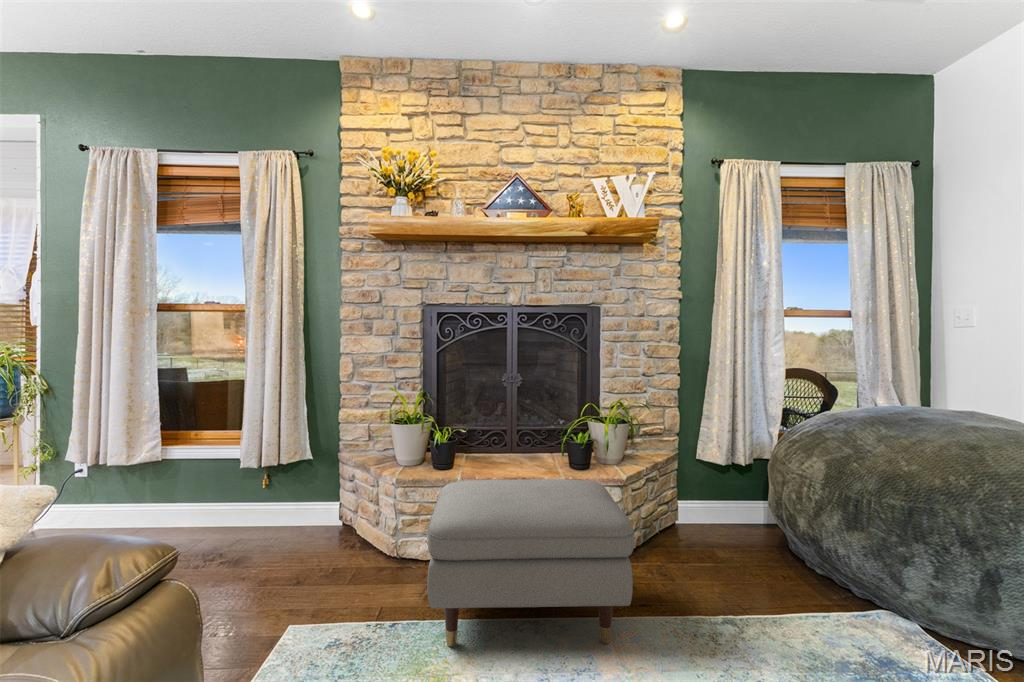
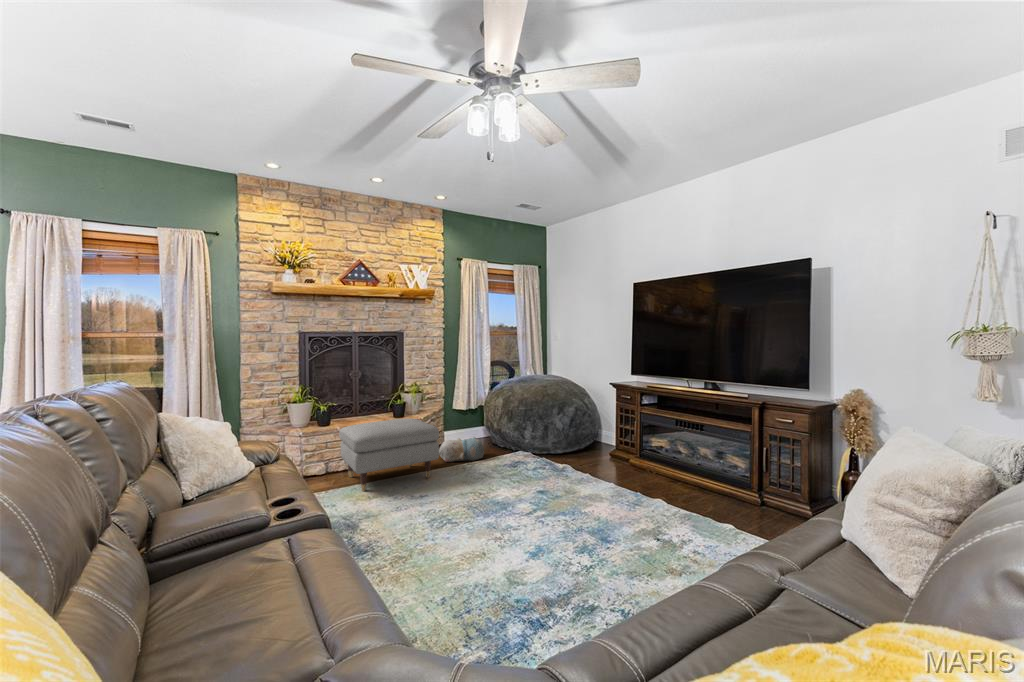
plush toy: none [650,535,763,604] -> present [439,437,484,462]

